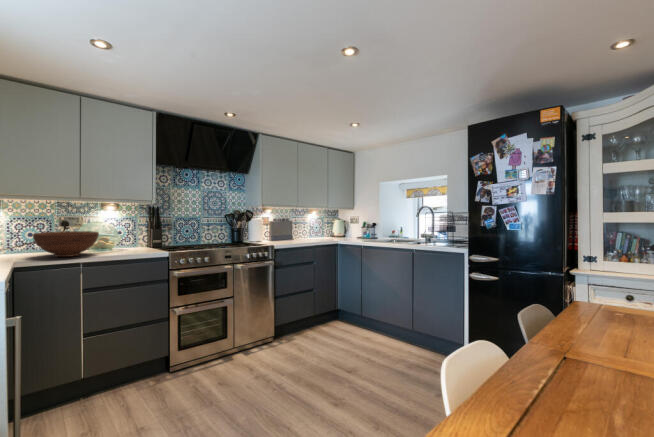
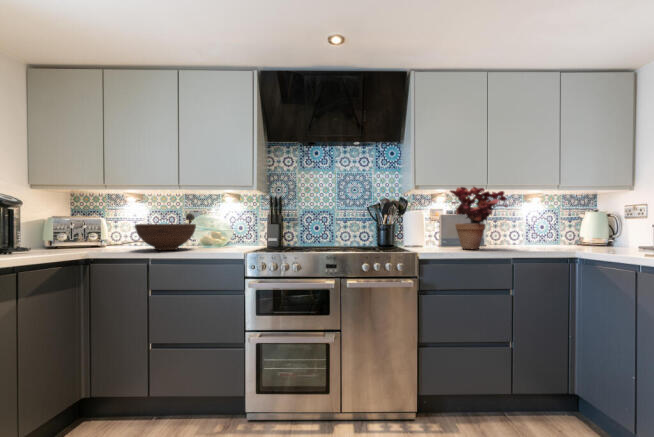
potted plant: none [284,206,311,242] -> present [450,187,507,249]

